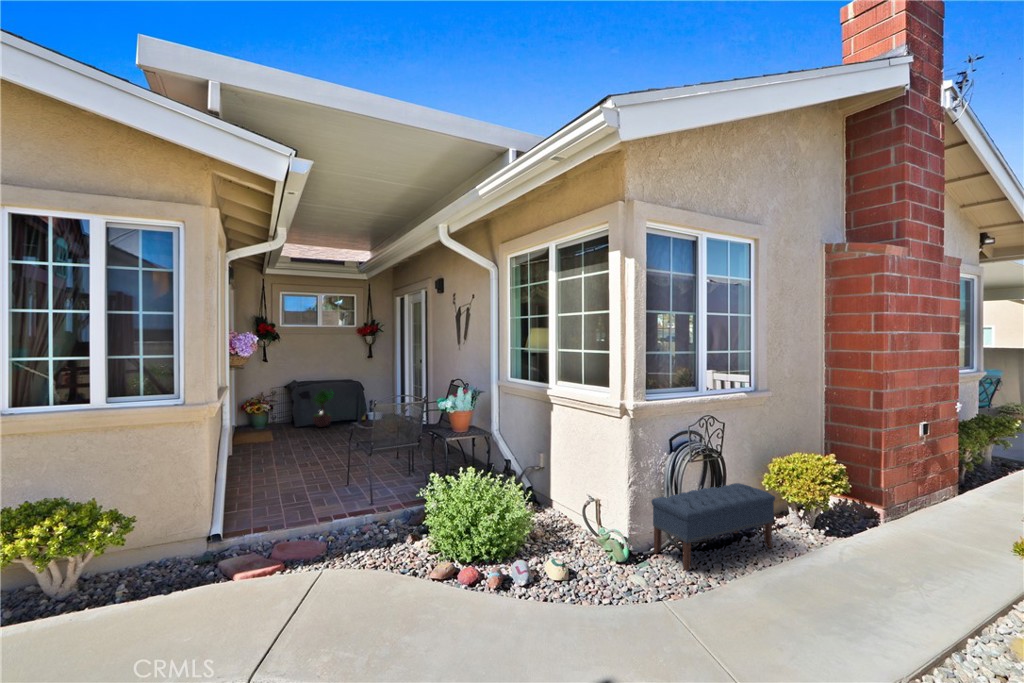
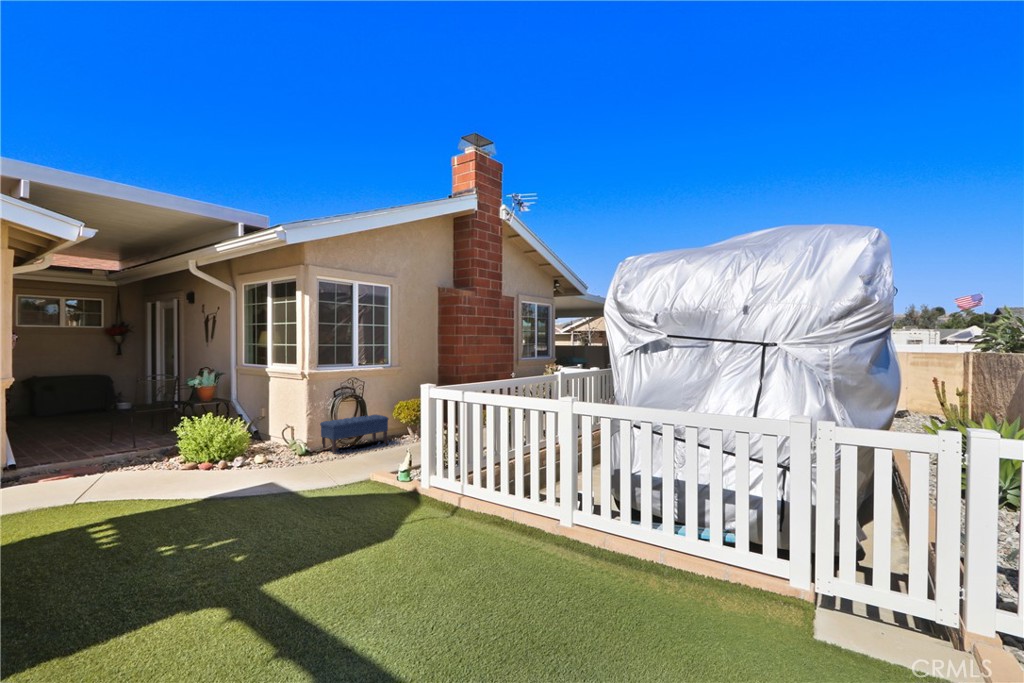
potted tree: present [313,390,333,427] -> none [55,380,83,416]

